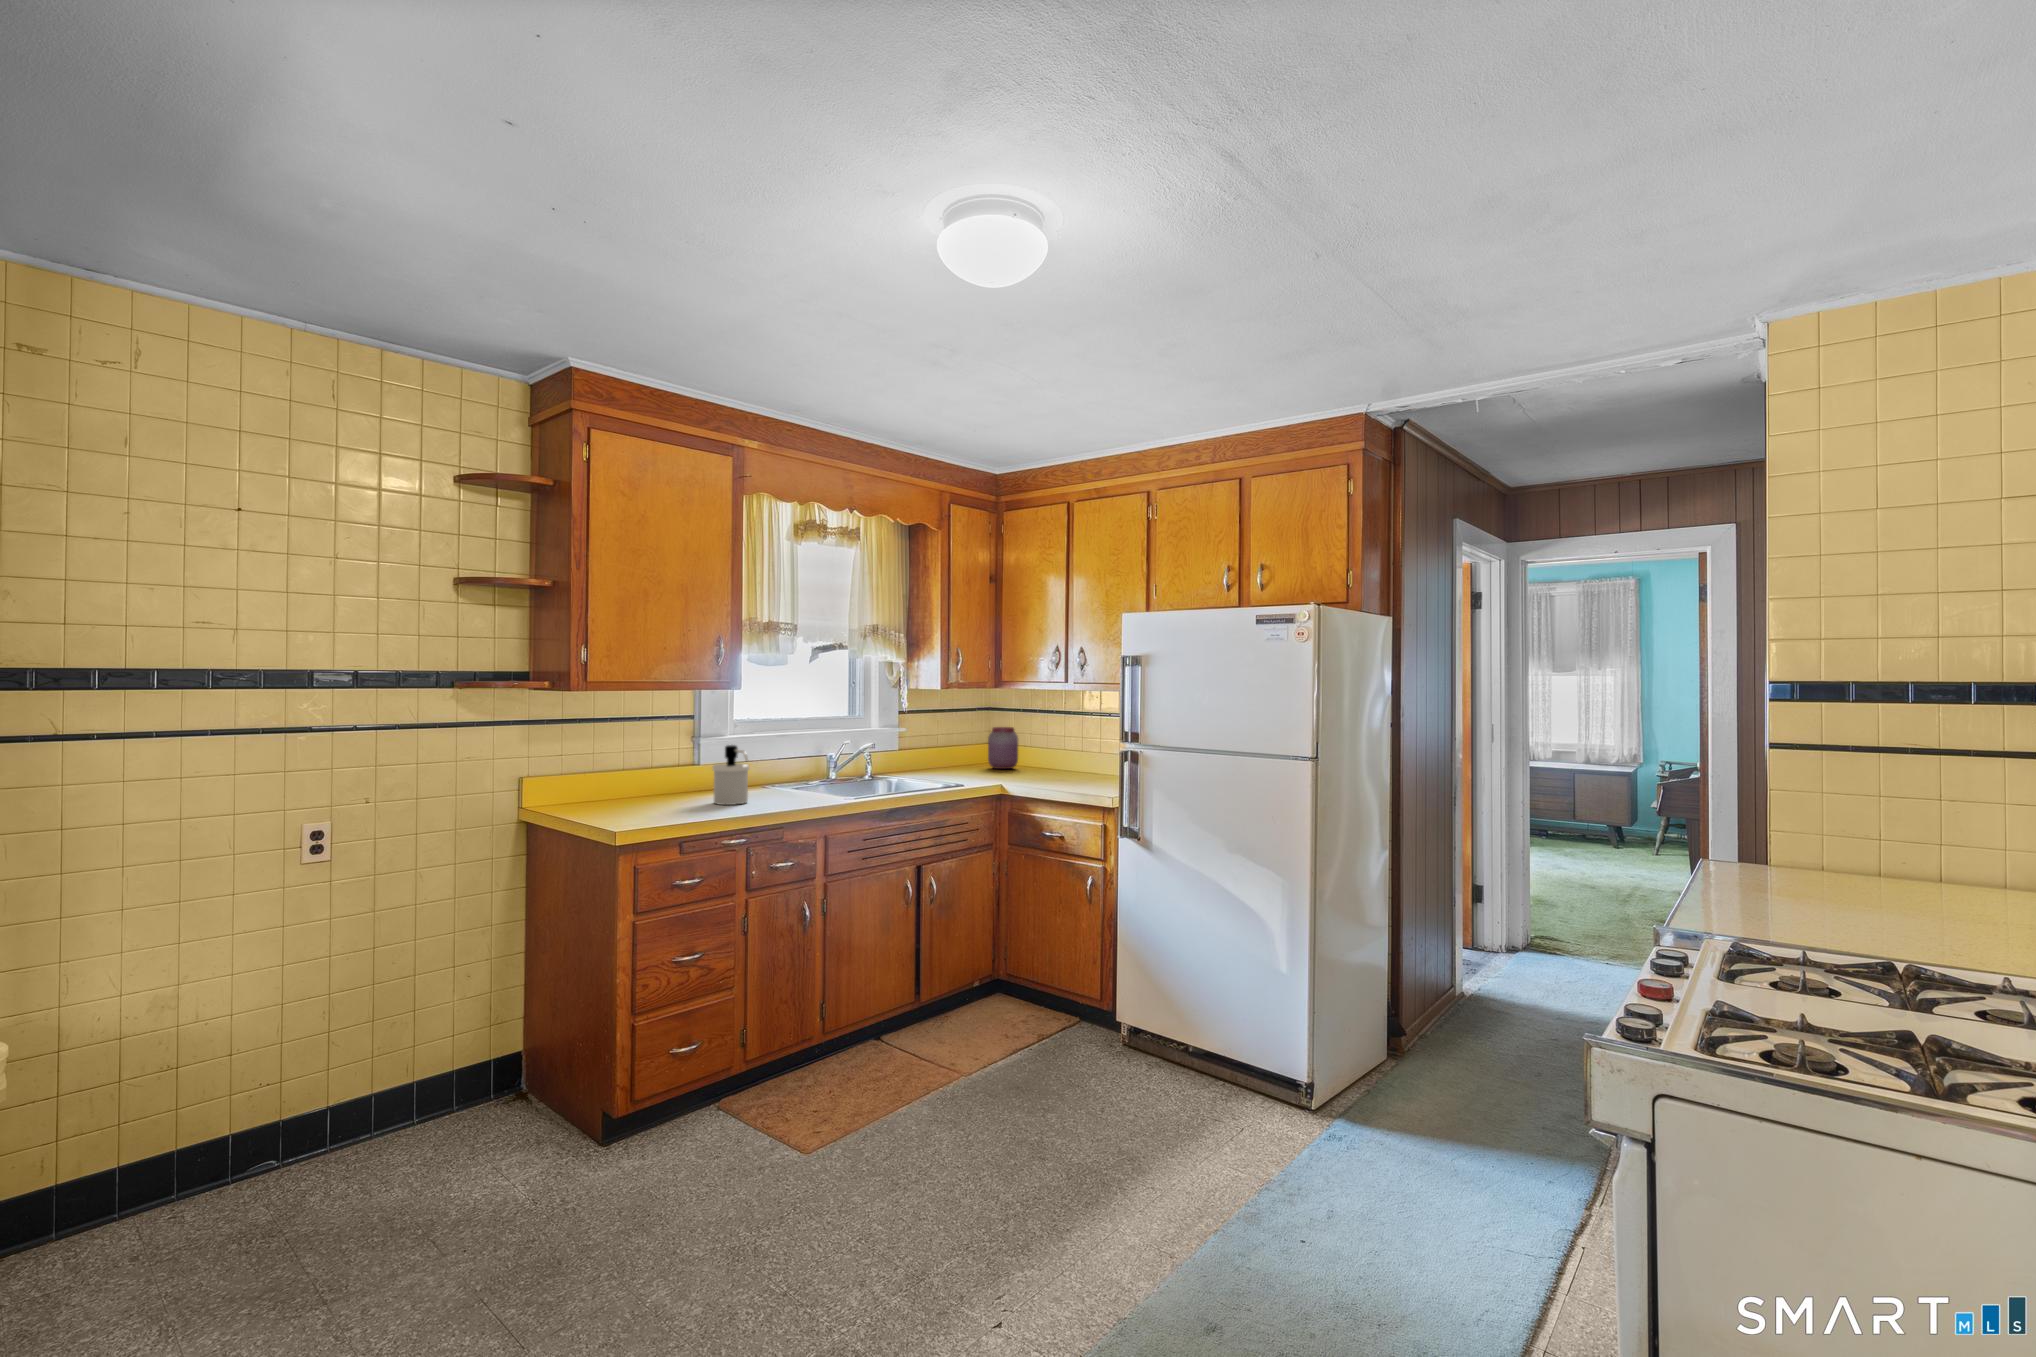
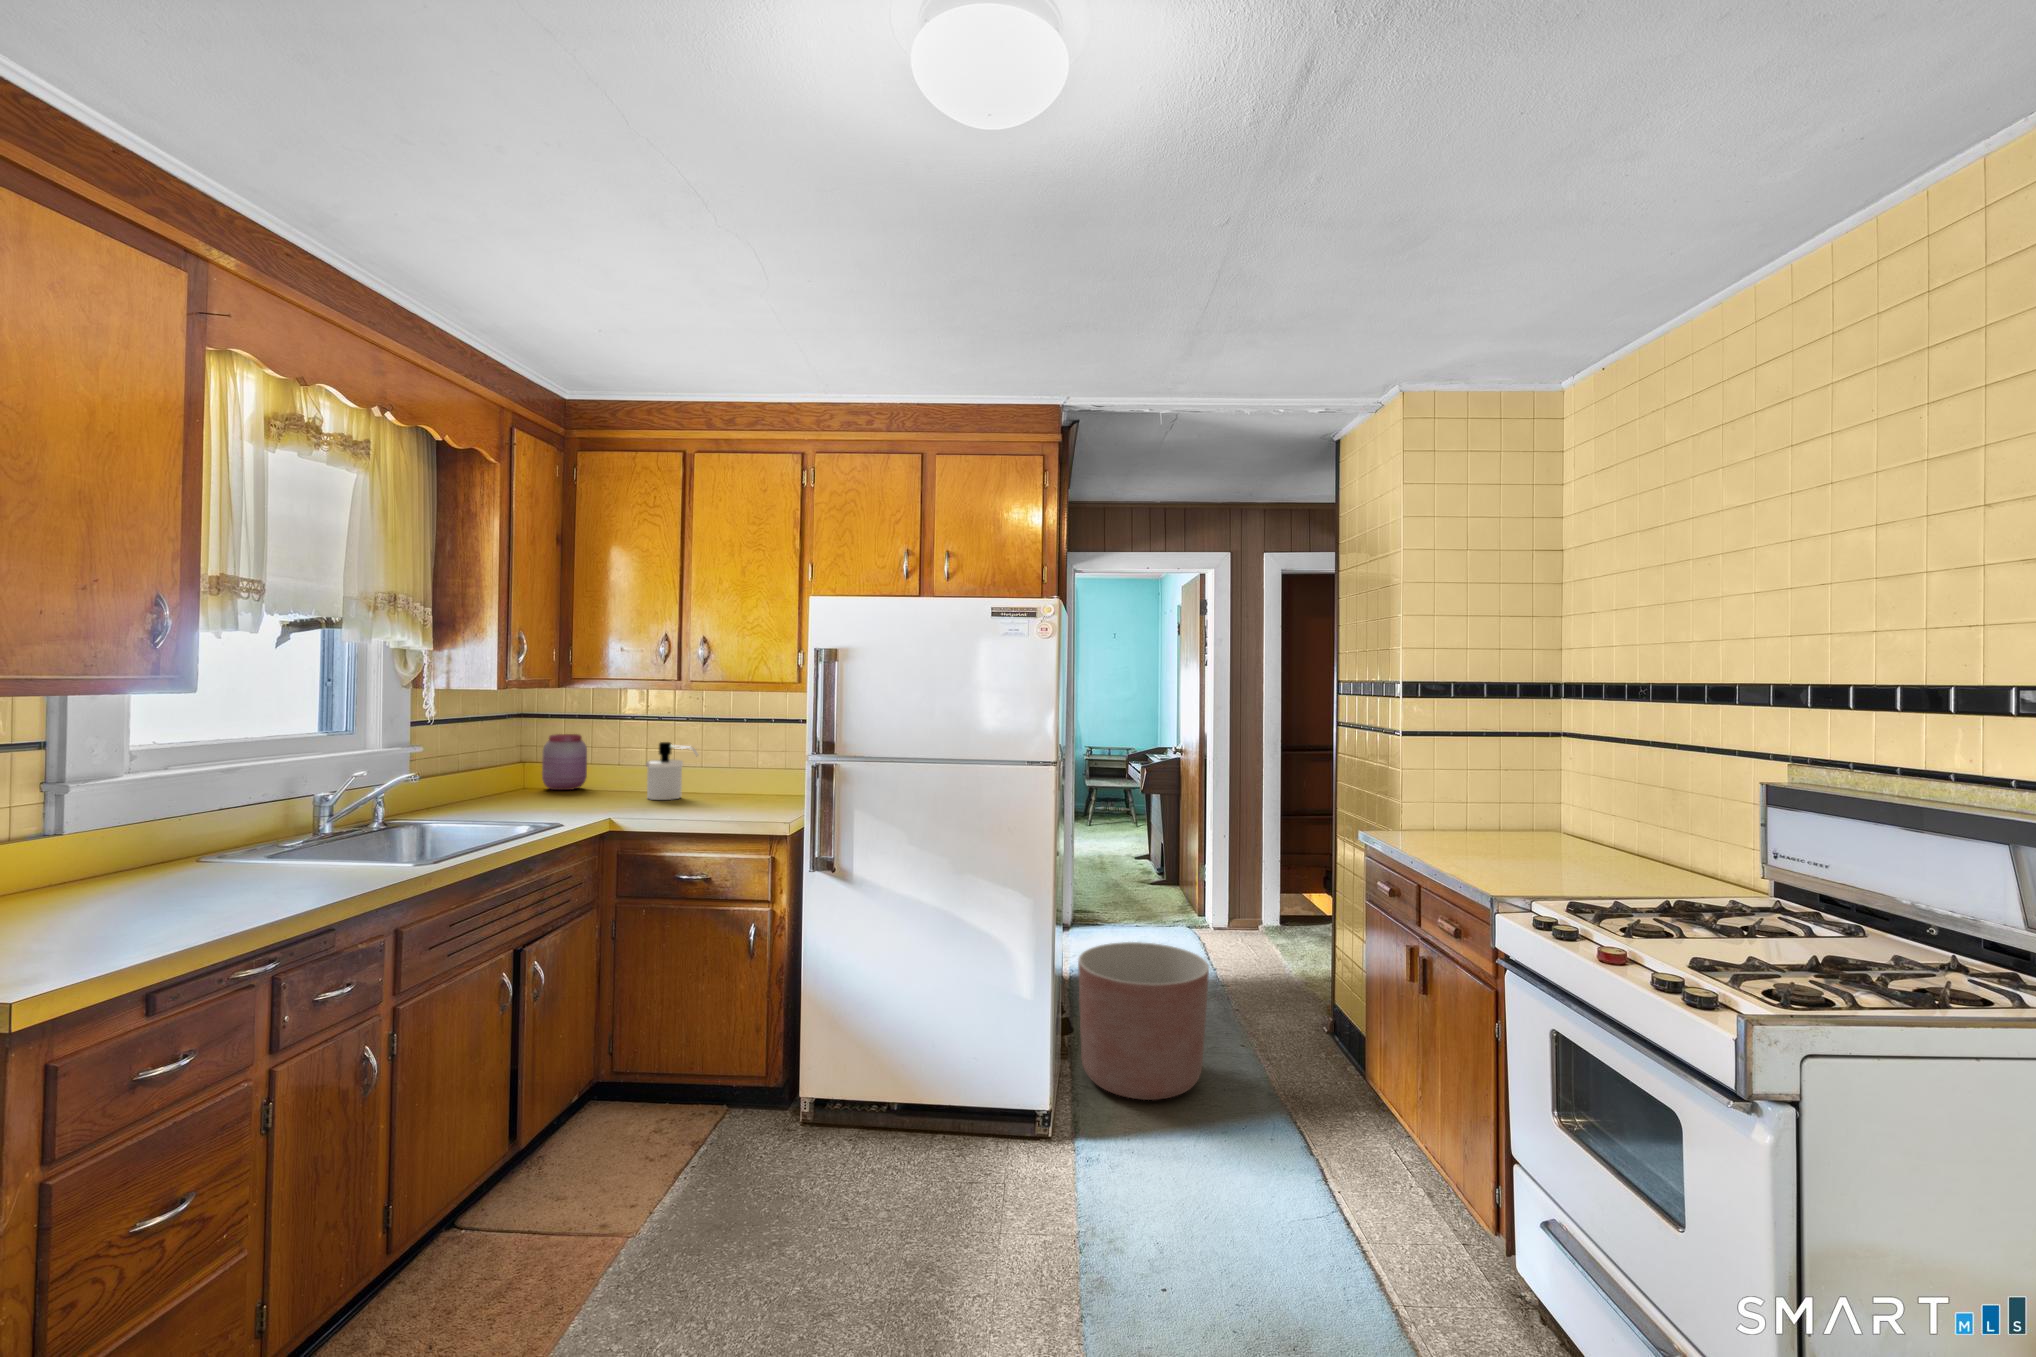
soap dispenser: present [713,745,749,805] -> present [646,742,698,800]
planter: none [1378,955,1526,1118] -> present [1078,942,1209,1100]

